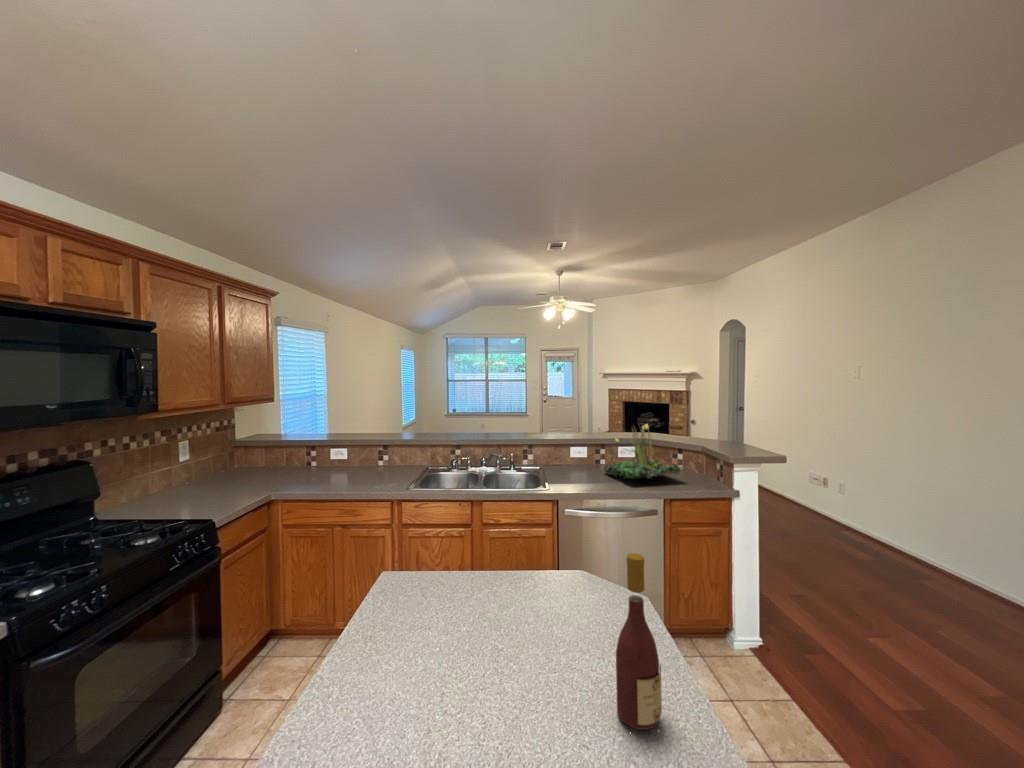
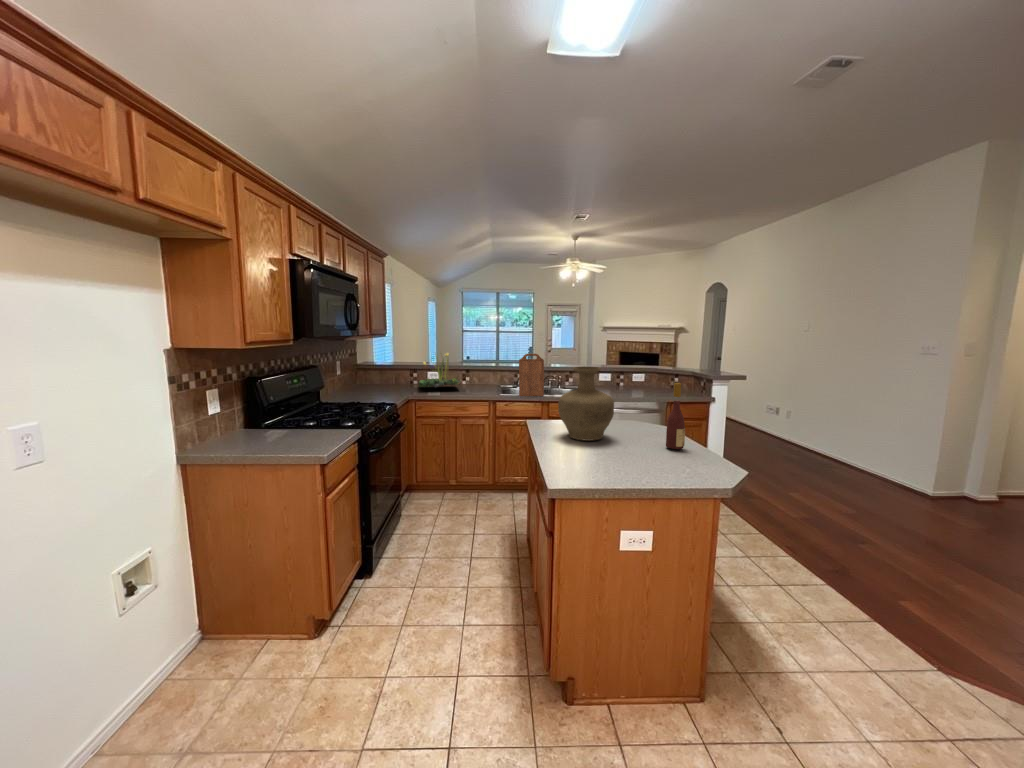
plant: present [604,424,685,479] -> present [419,353,461,387]
cutting board: none [438,427,477,491] -> present [519,354,544,396]
vase: none [389,491,508,673] -> present [558,367,614,441]

